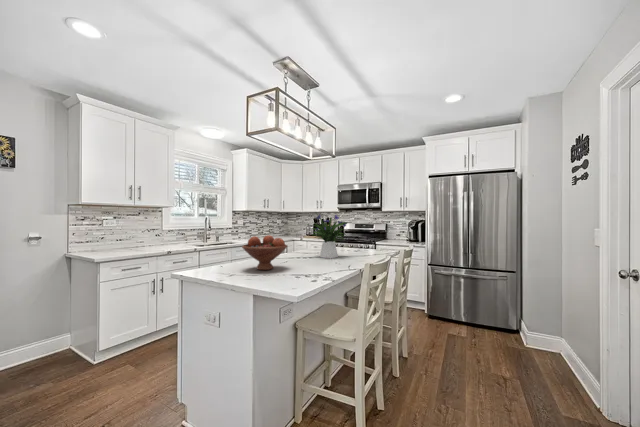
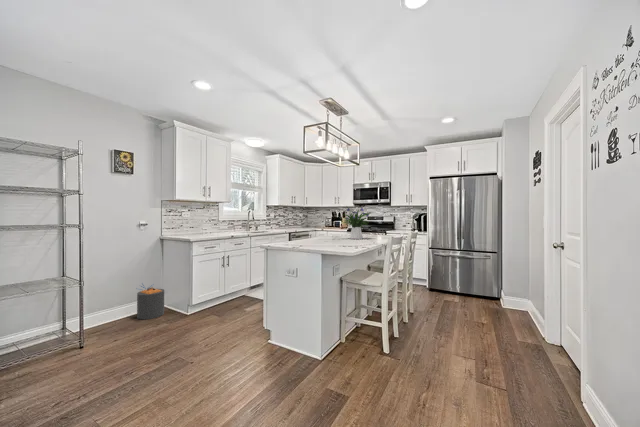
fruit bowl: present [242,235,287,270] -> none [304,221,333,244]
trash can: none [12,319,63,375] -> present [137,285,164,319]

